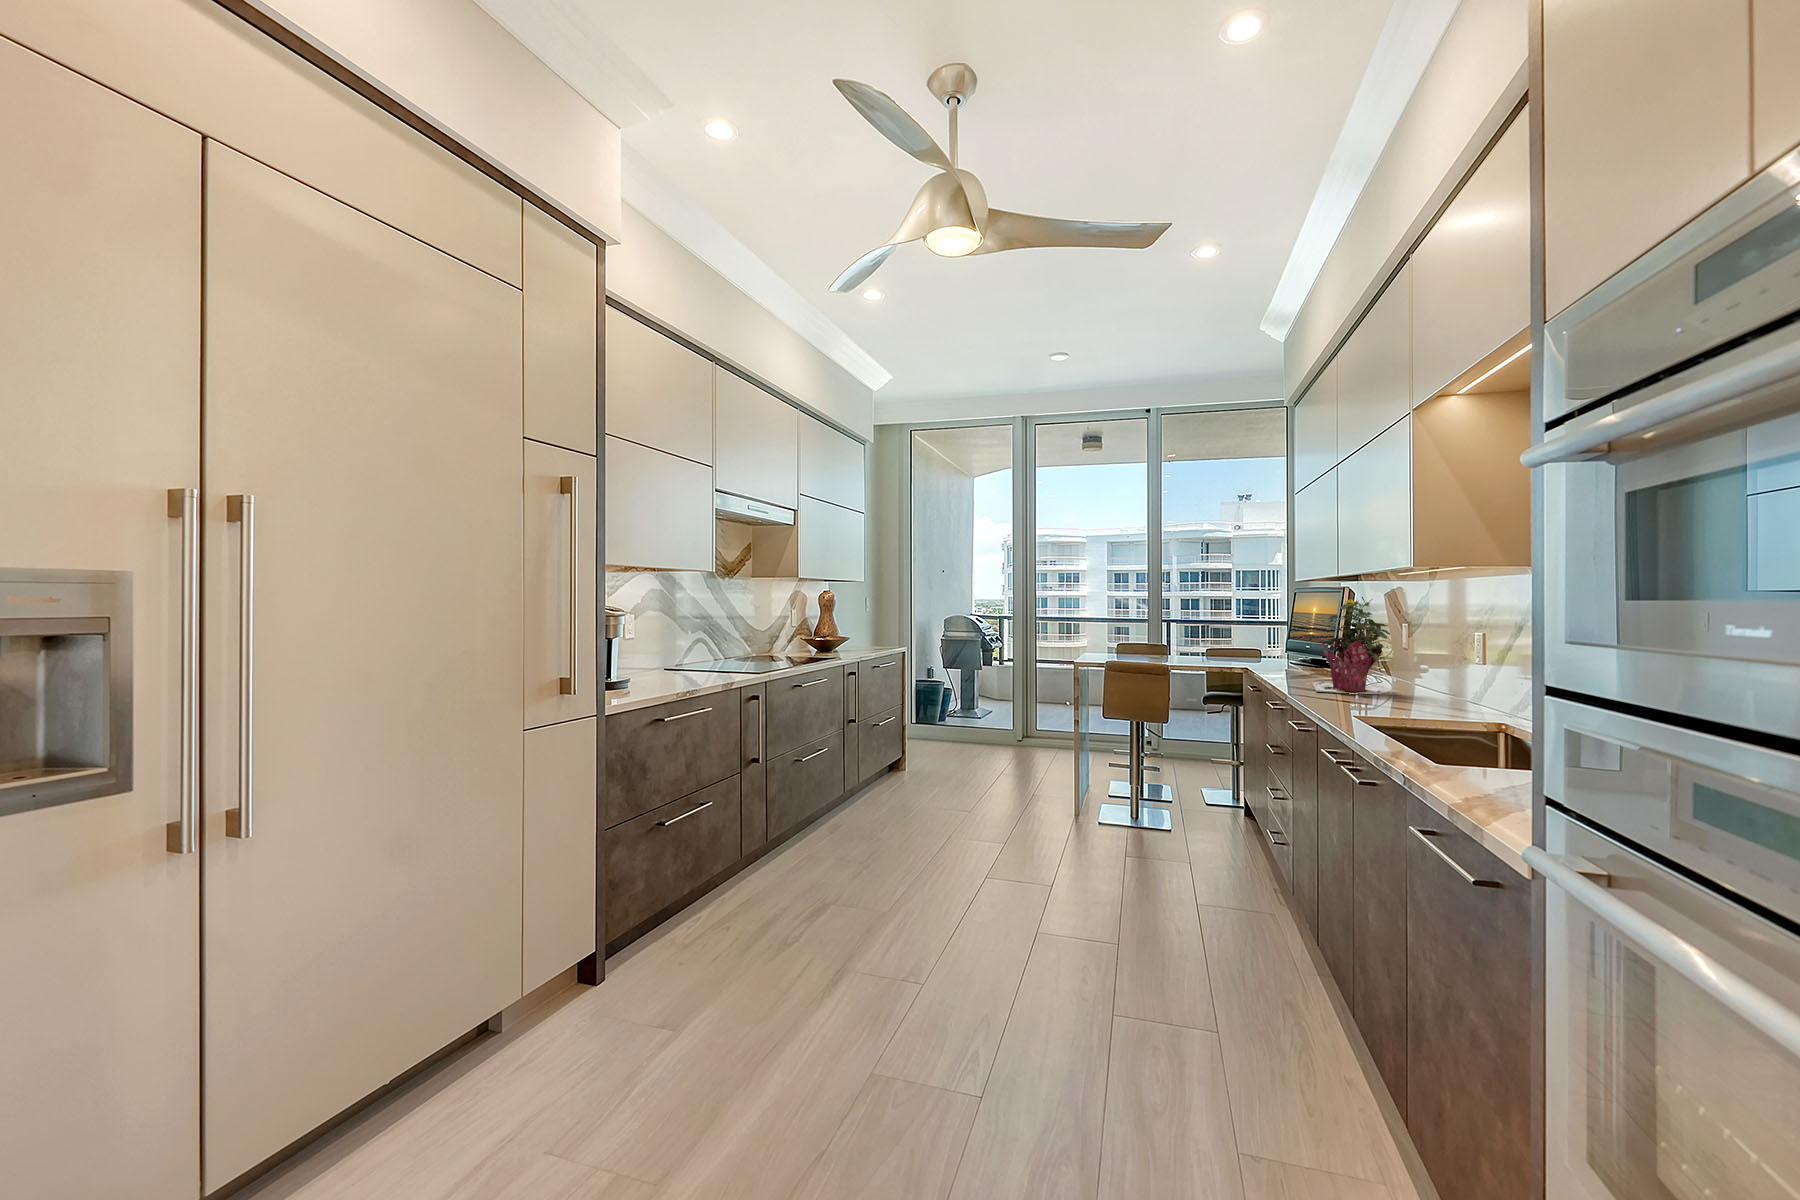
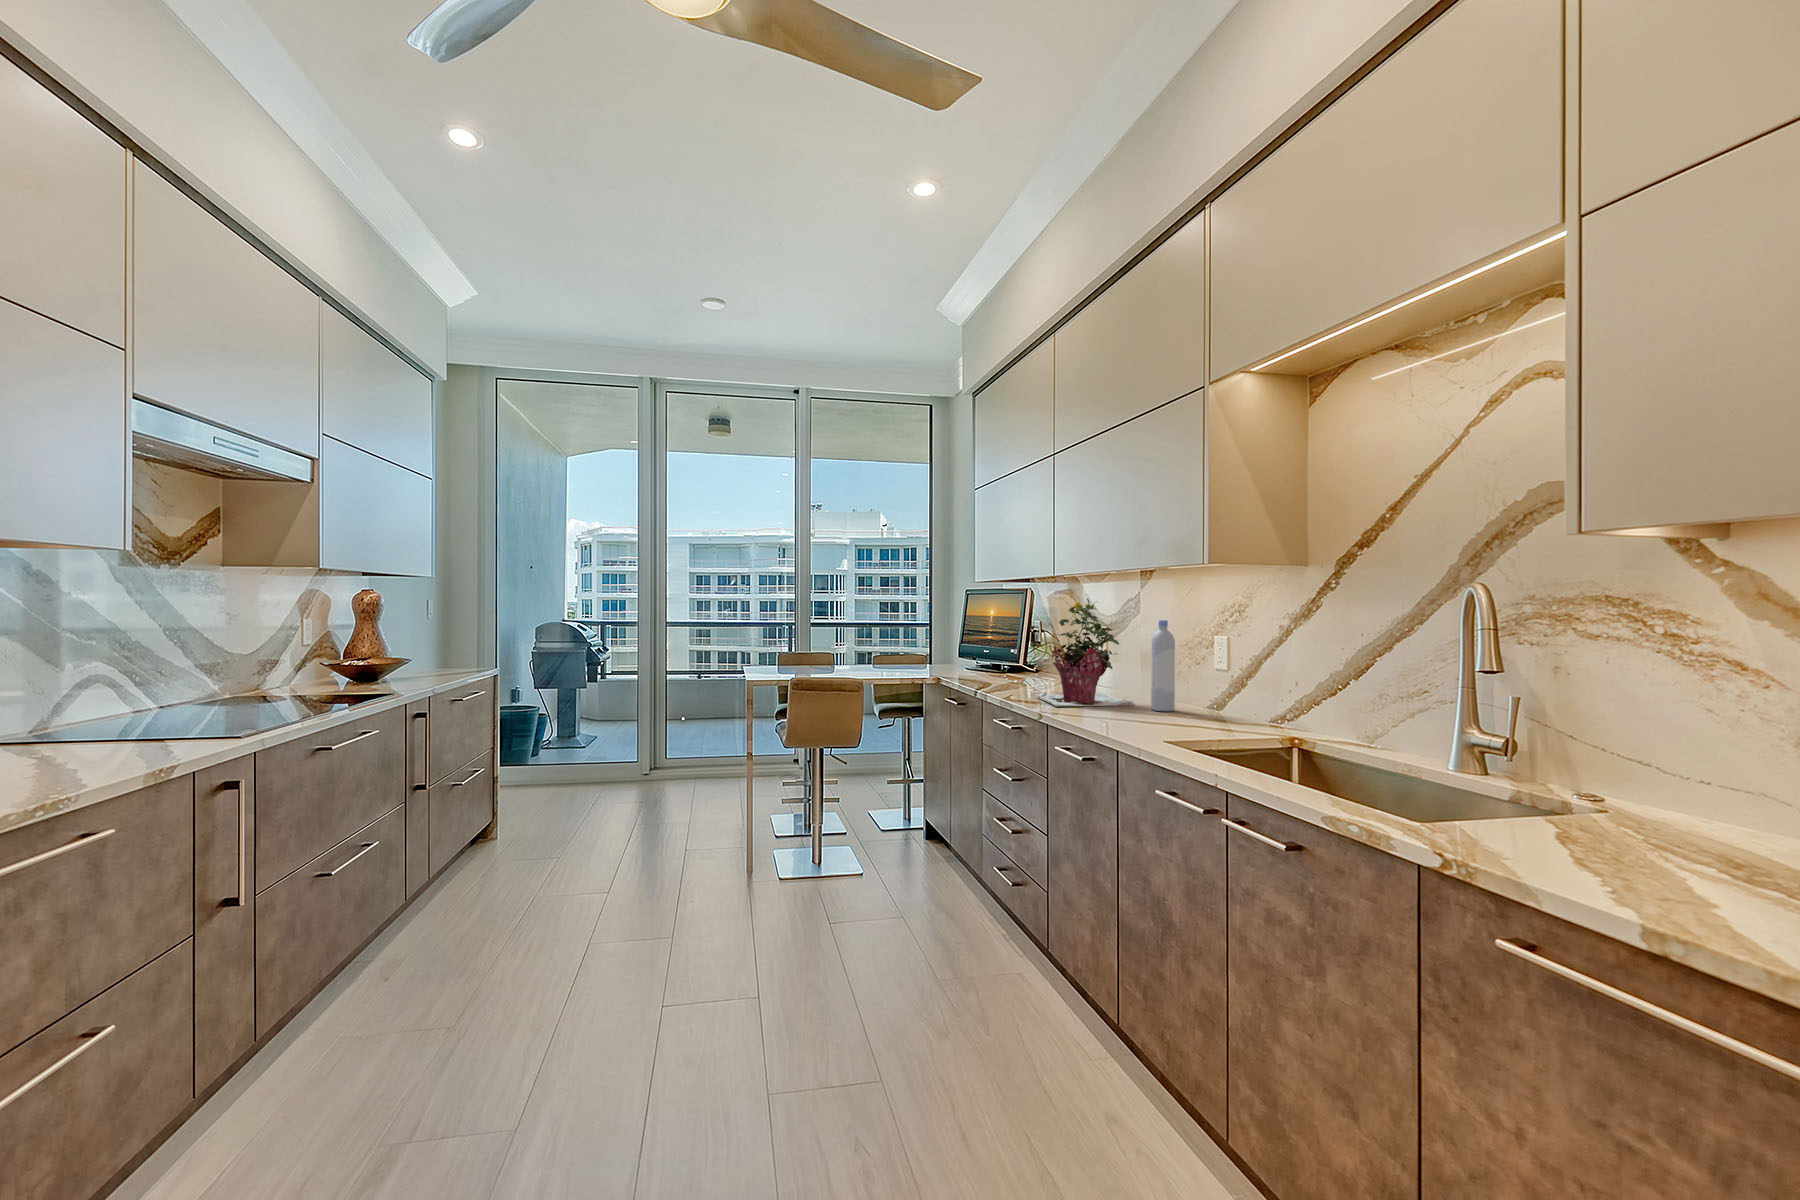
bottle: none [1407,616,1432,701] -> present [1151,620,1175,711]

